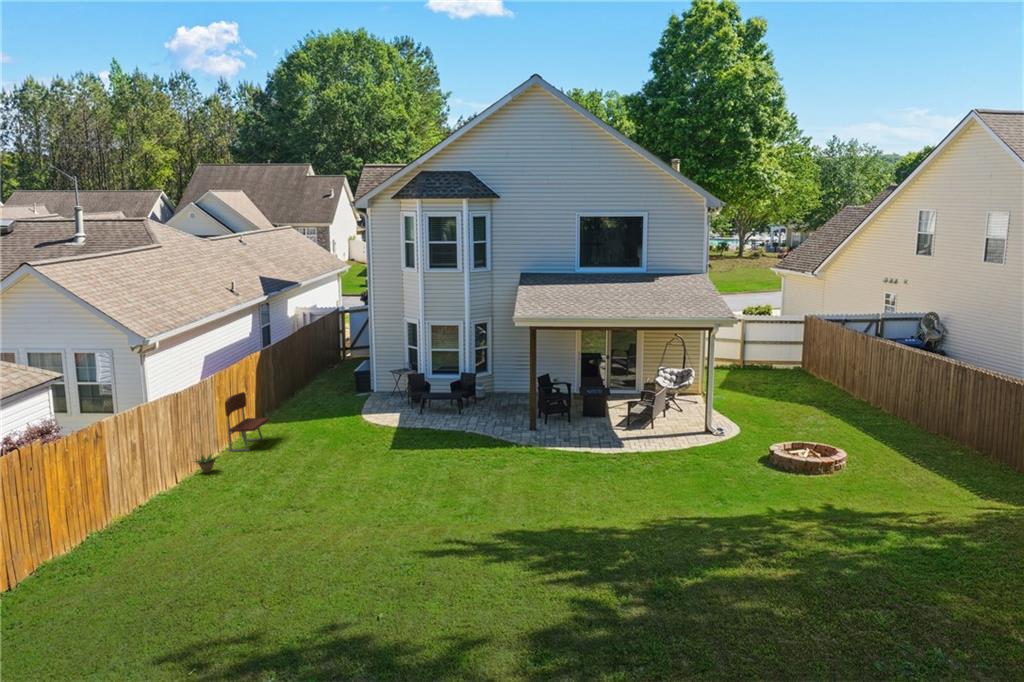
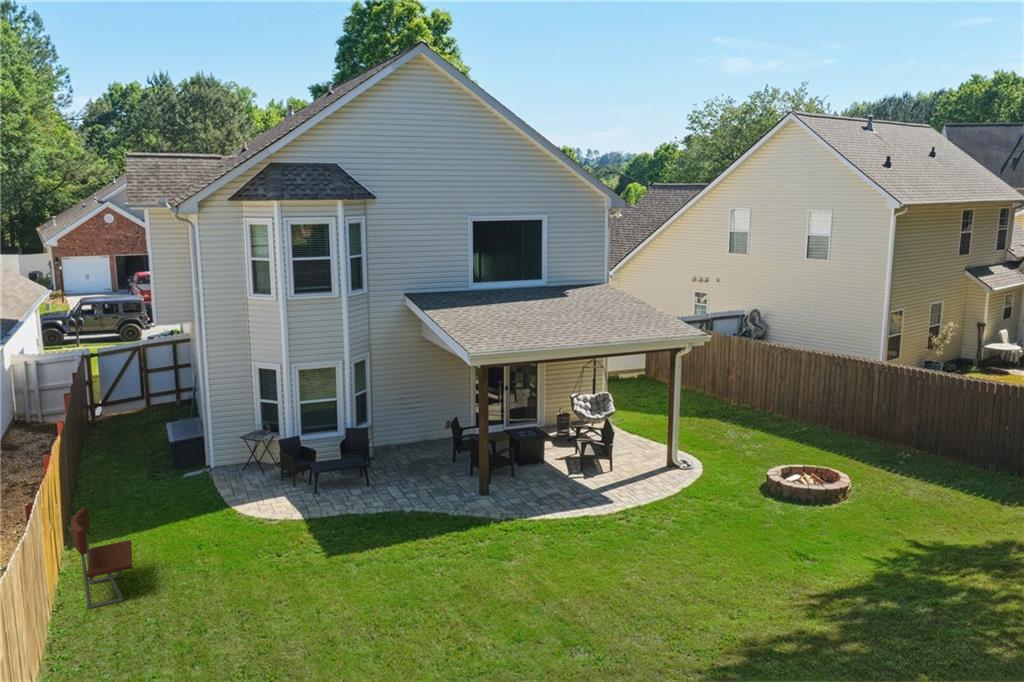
decorative plant: present [193,454,219,473] -> none [68,623,119,661]

